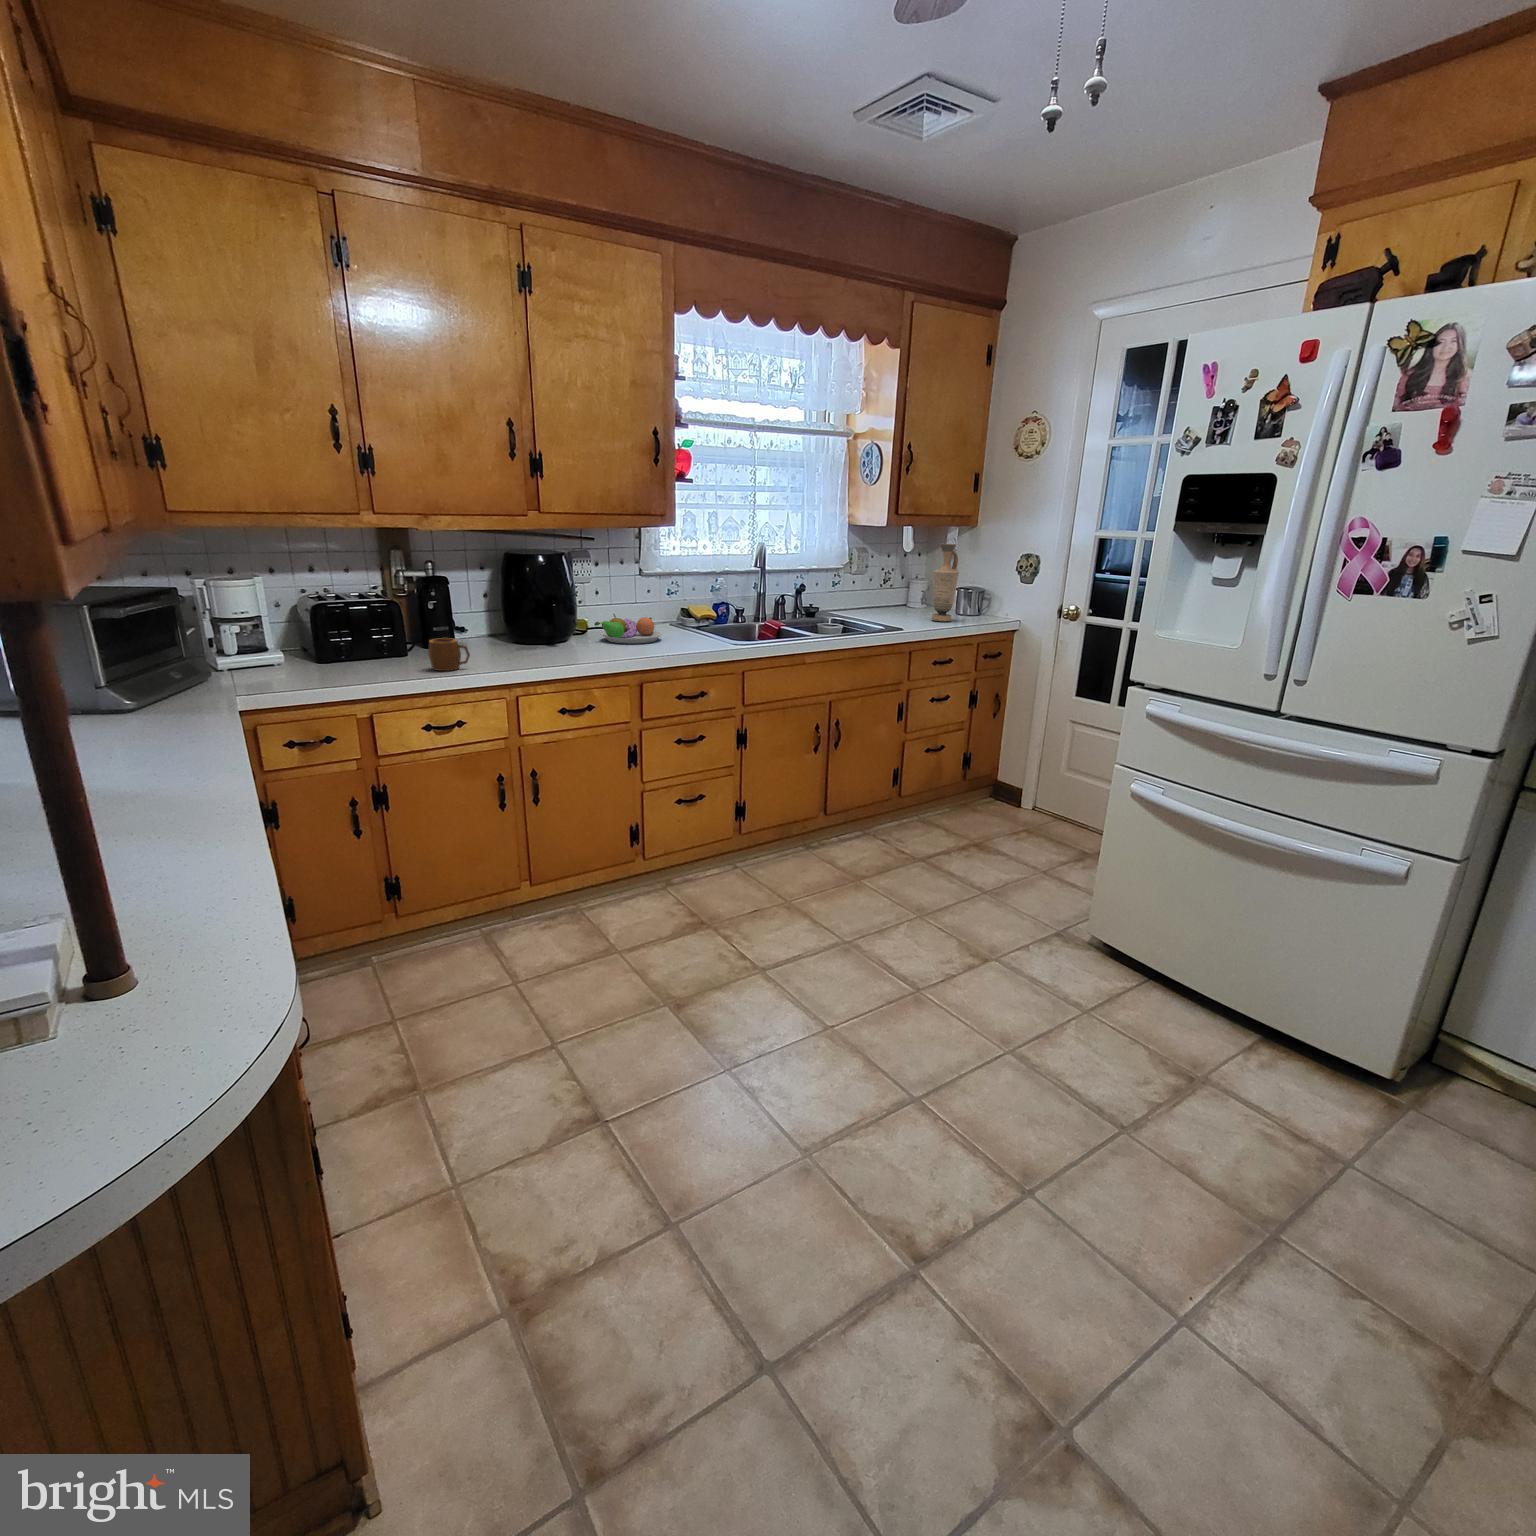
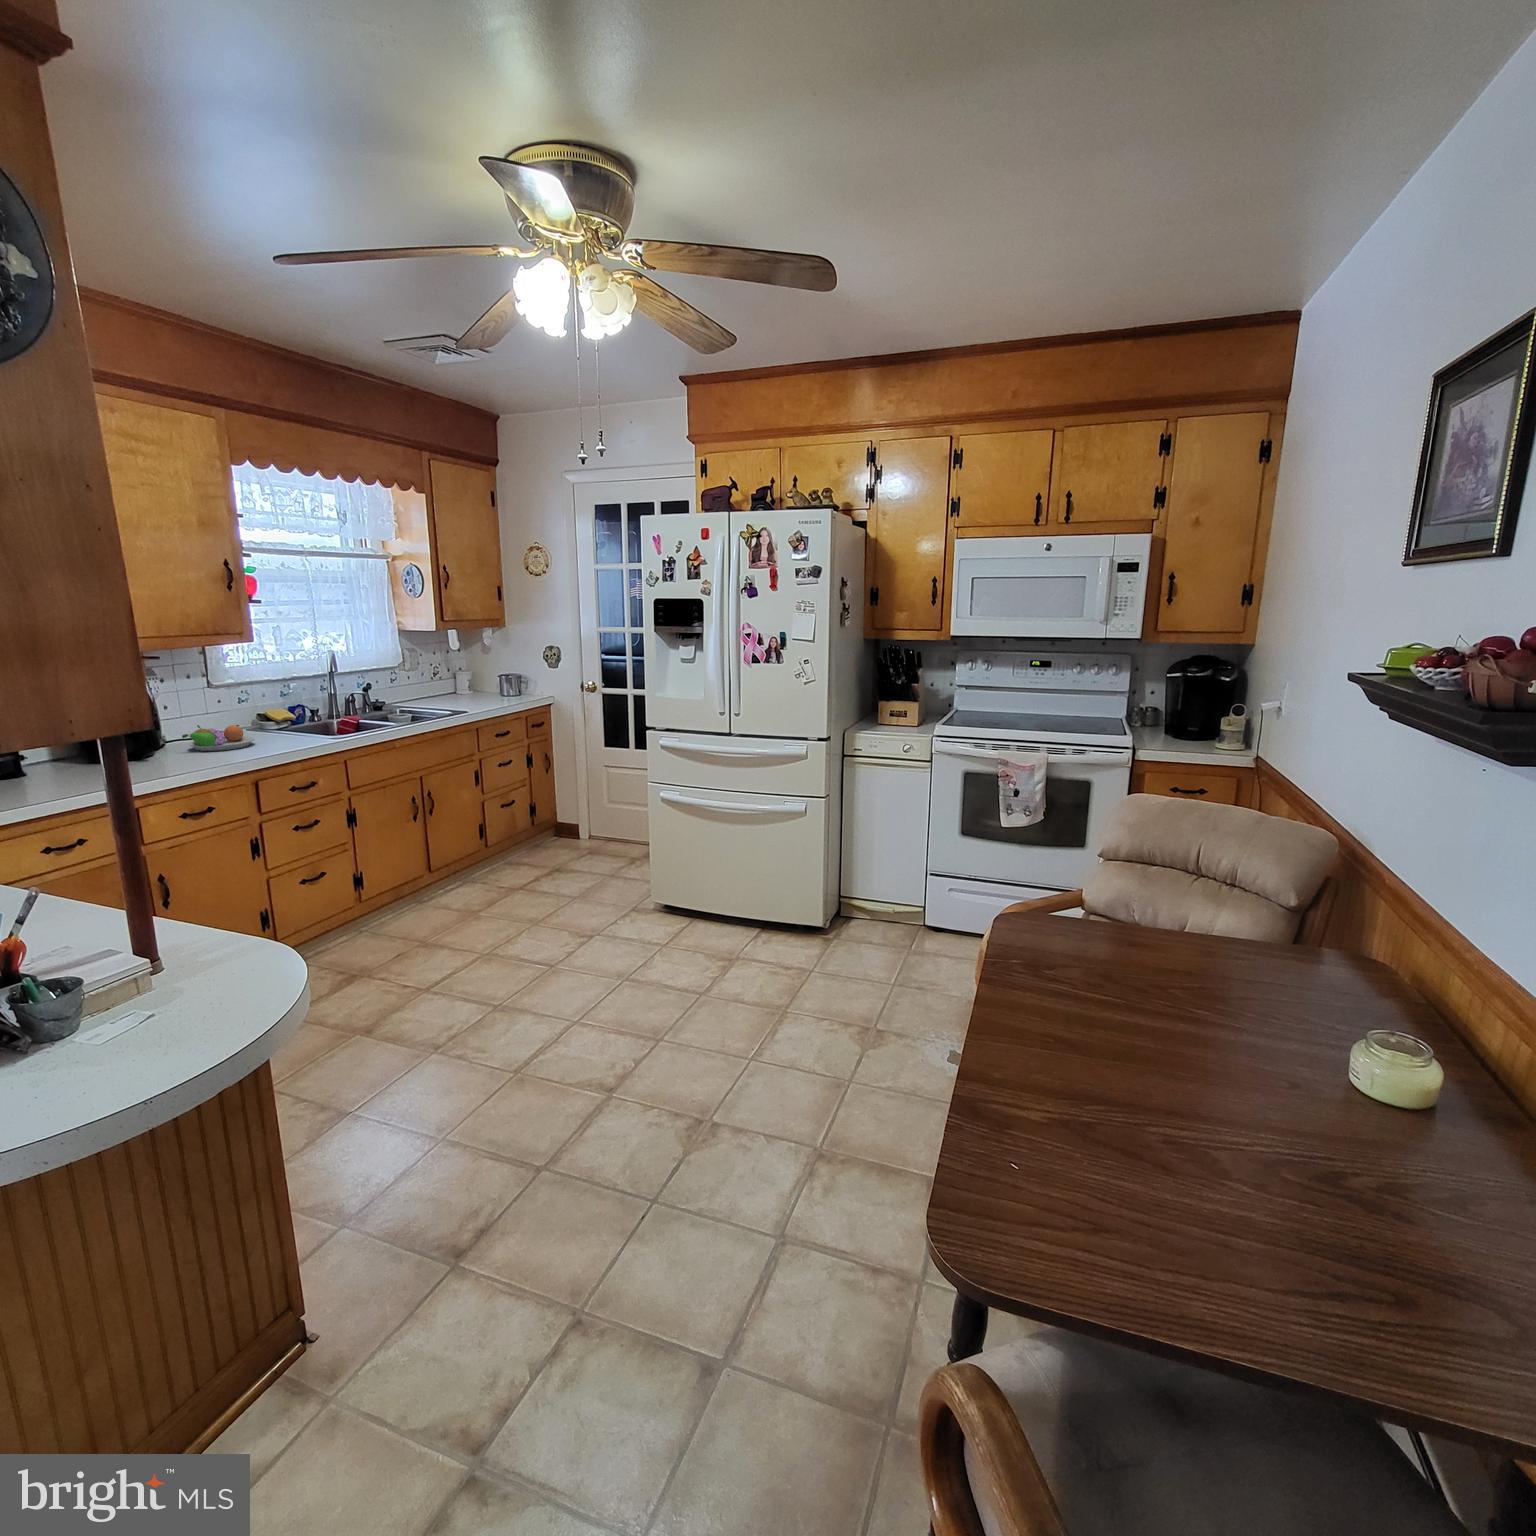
vase: present [932,544,959,622] -> none [480,642,501,703]
mug: present [428,638,470,671] -> none [27,764,78,797]

